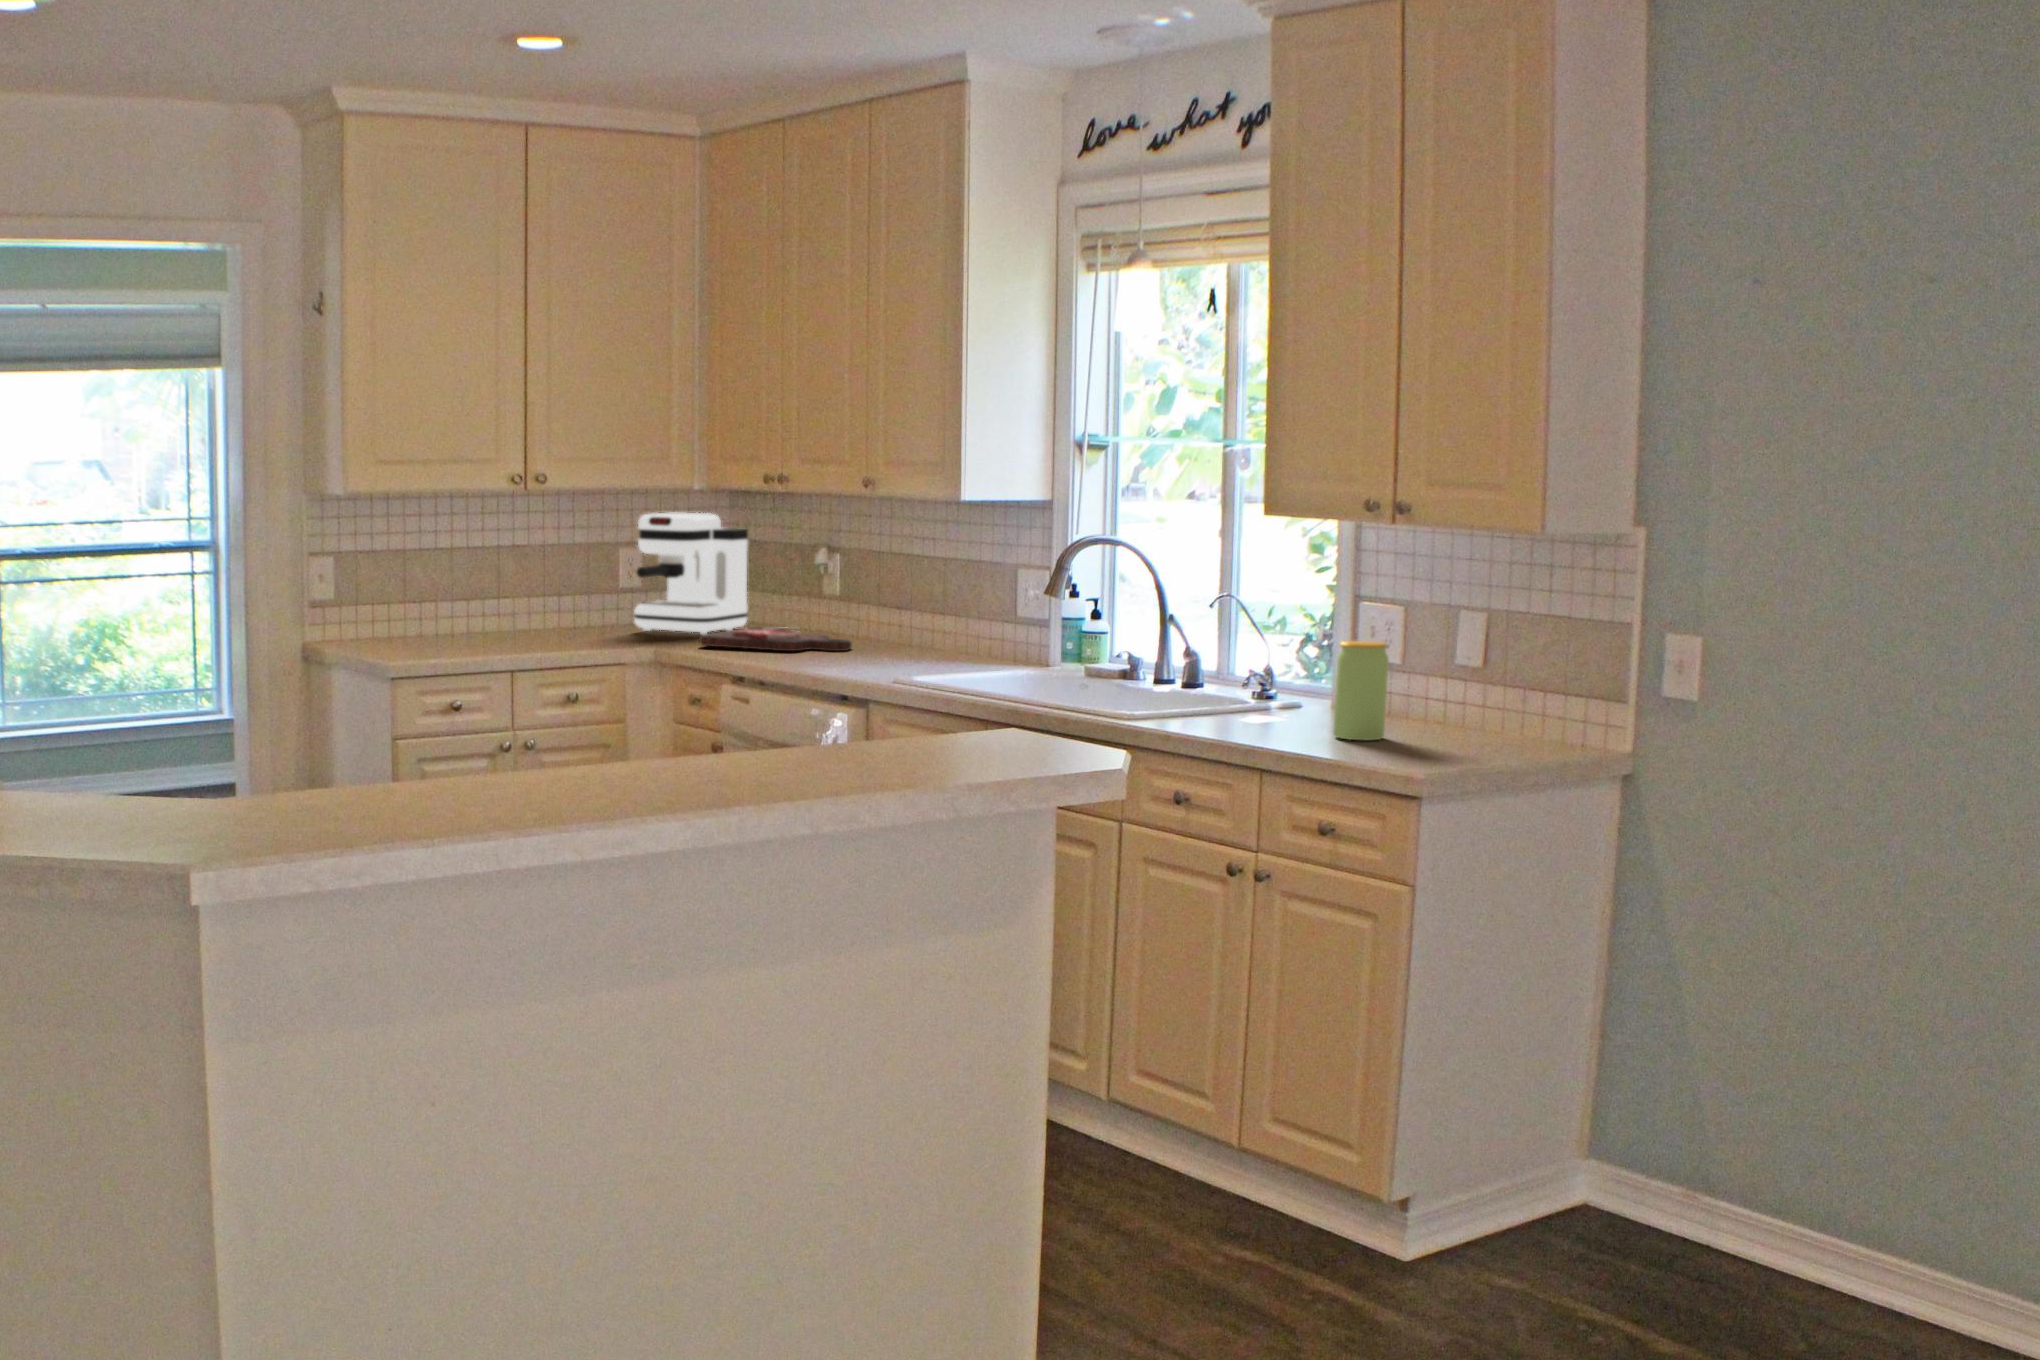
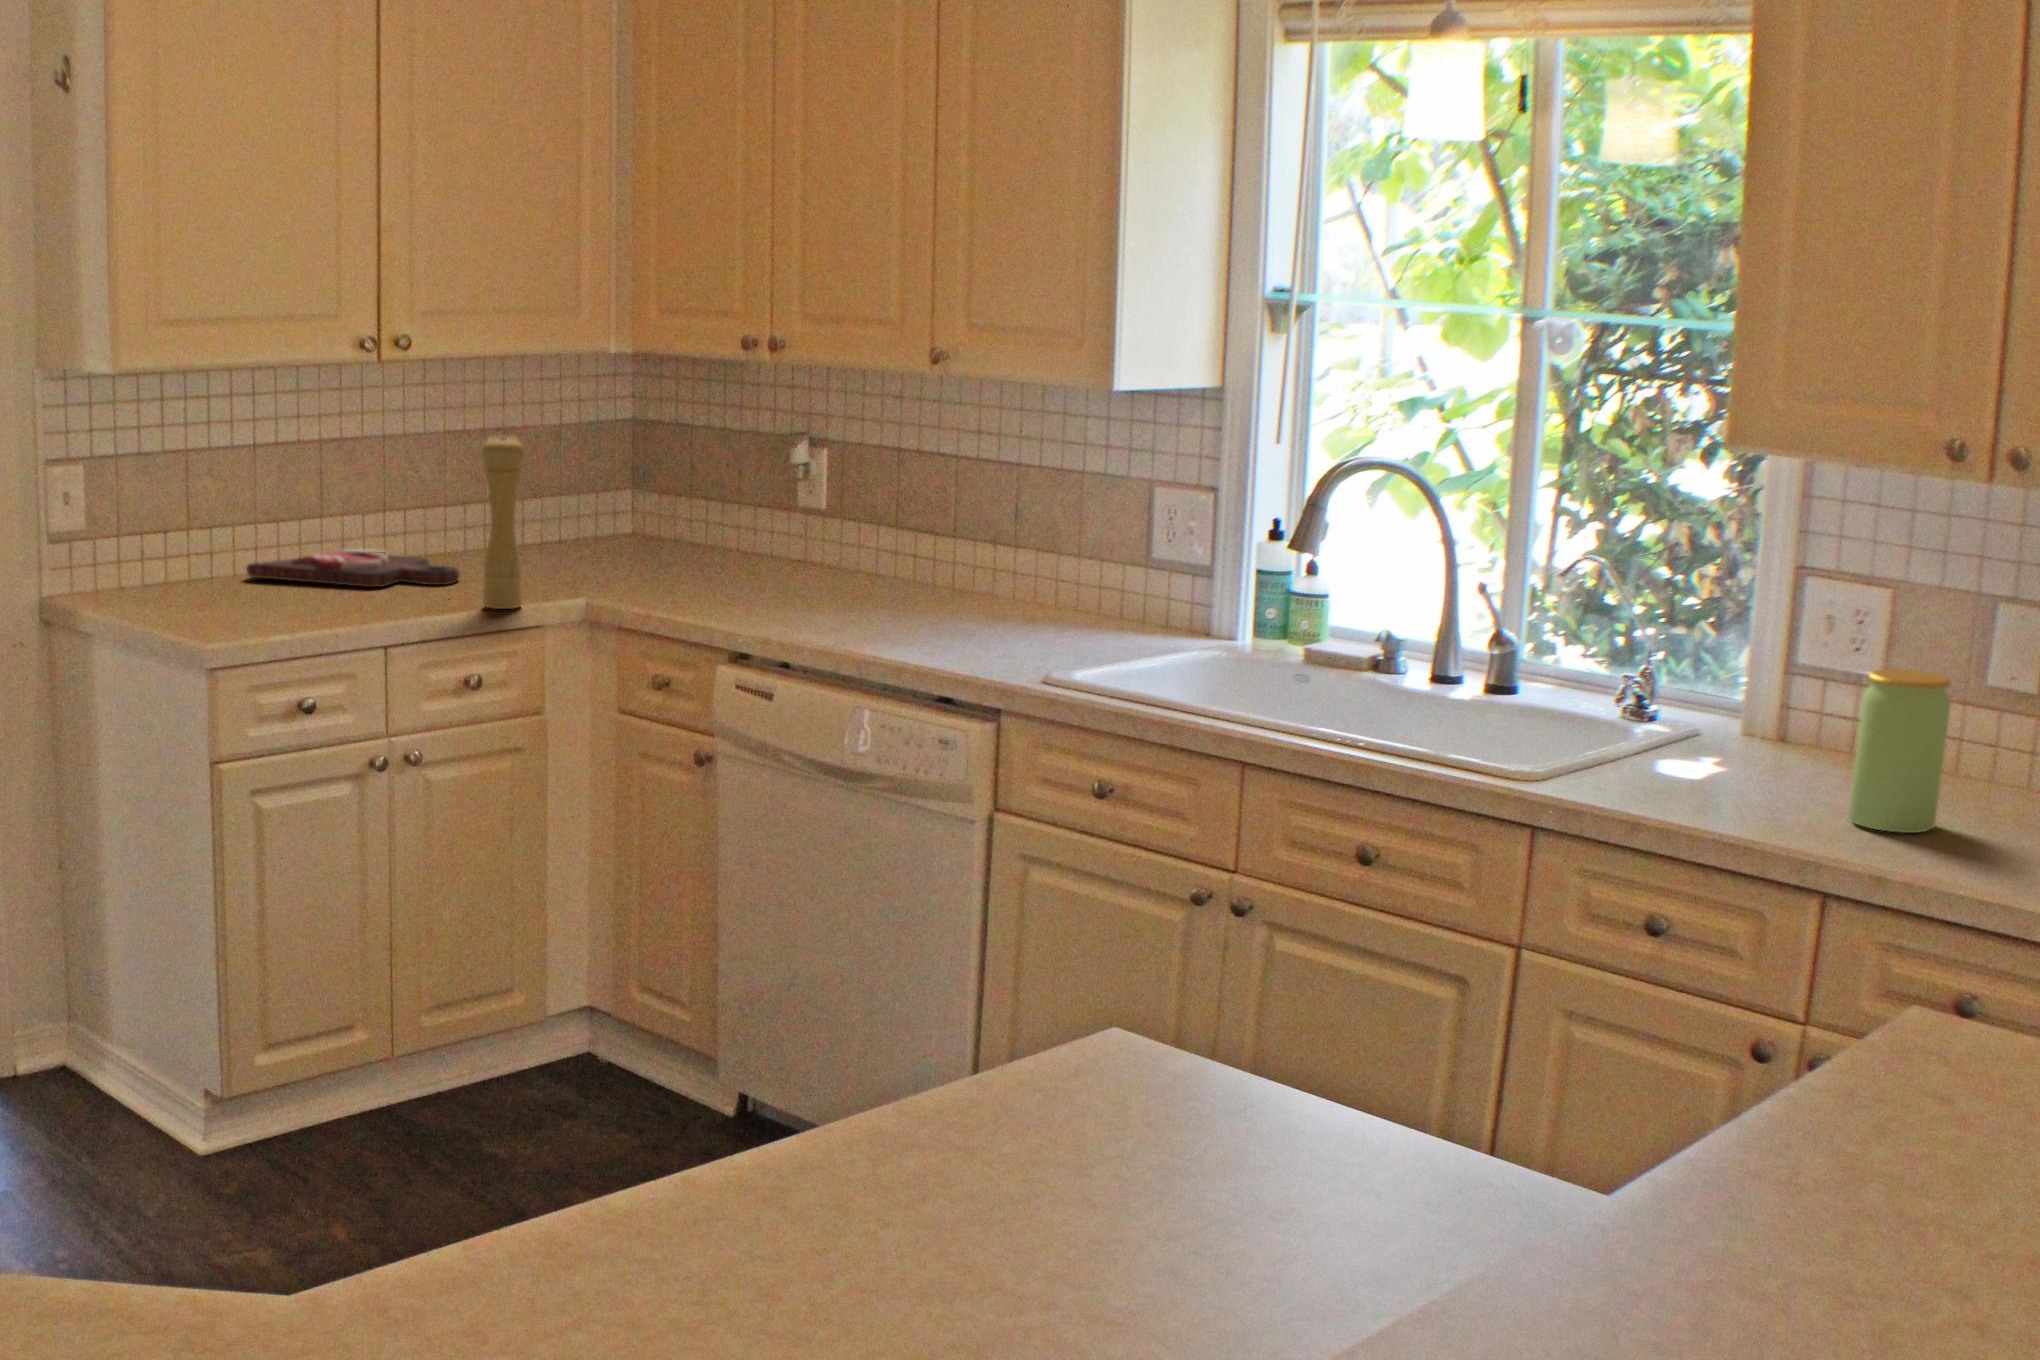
coffee maker: present [634,512,748,635] -> none [536,387,699,573]
pepper mill: none [580,535,608,649] -> present [482,437,524,609]
cutting board: present [699,627,852,651] -> present [246,549,460,587]

